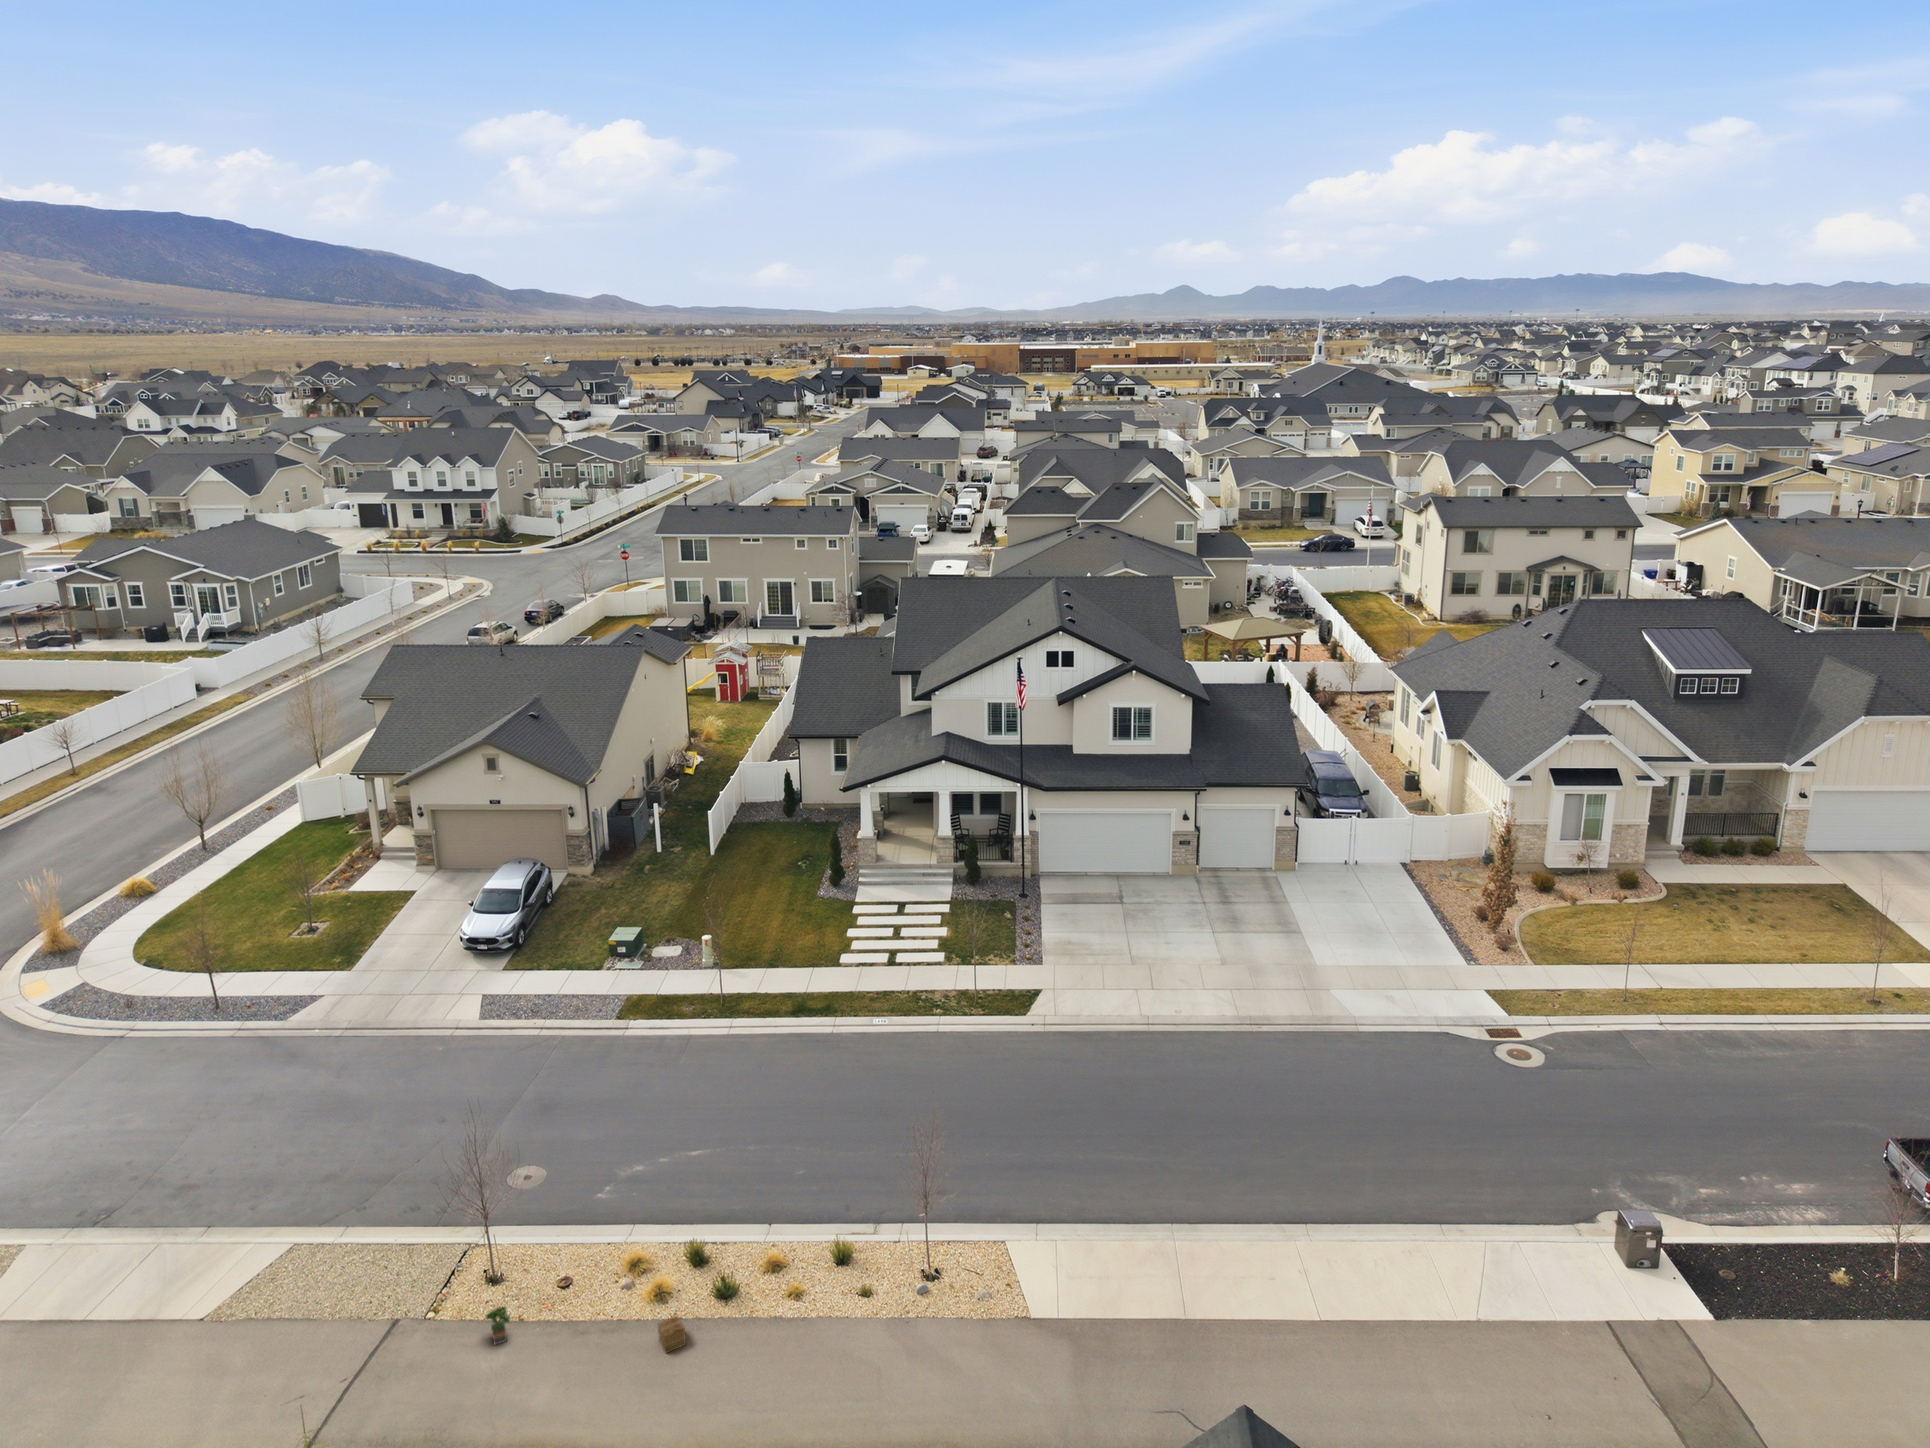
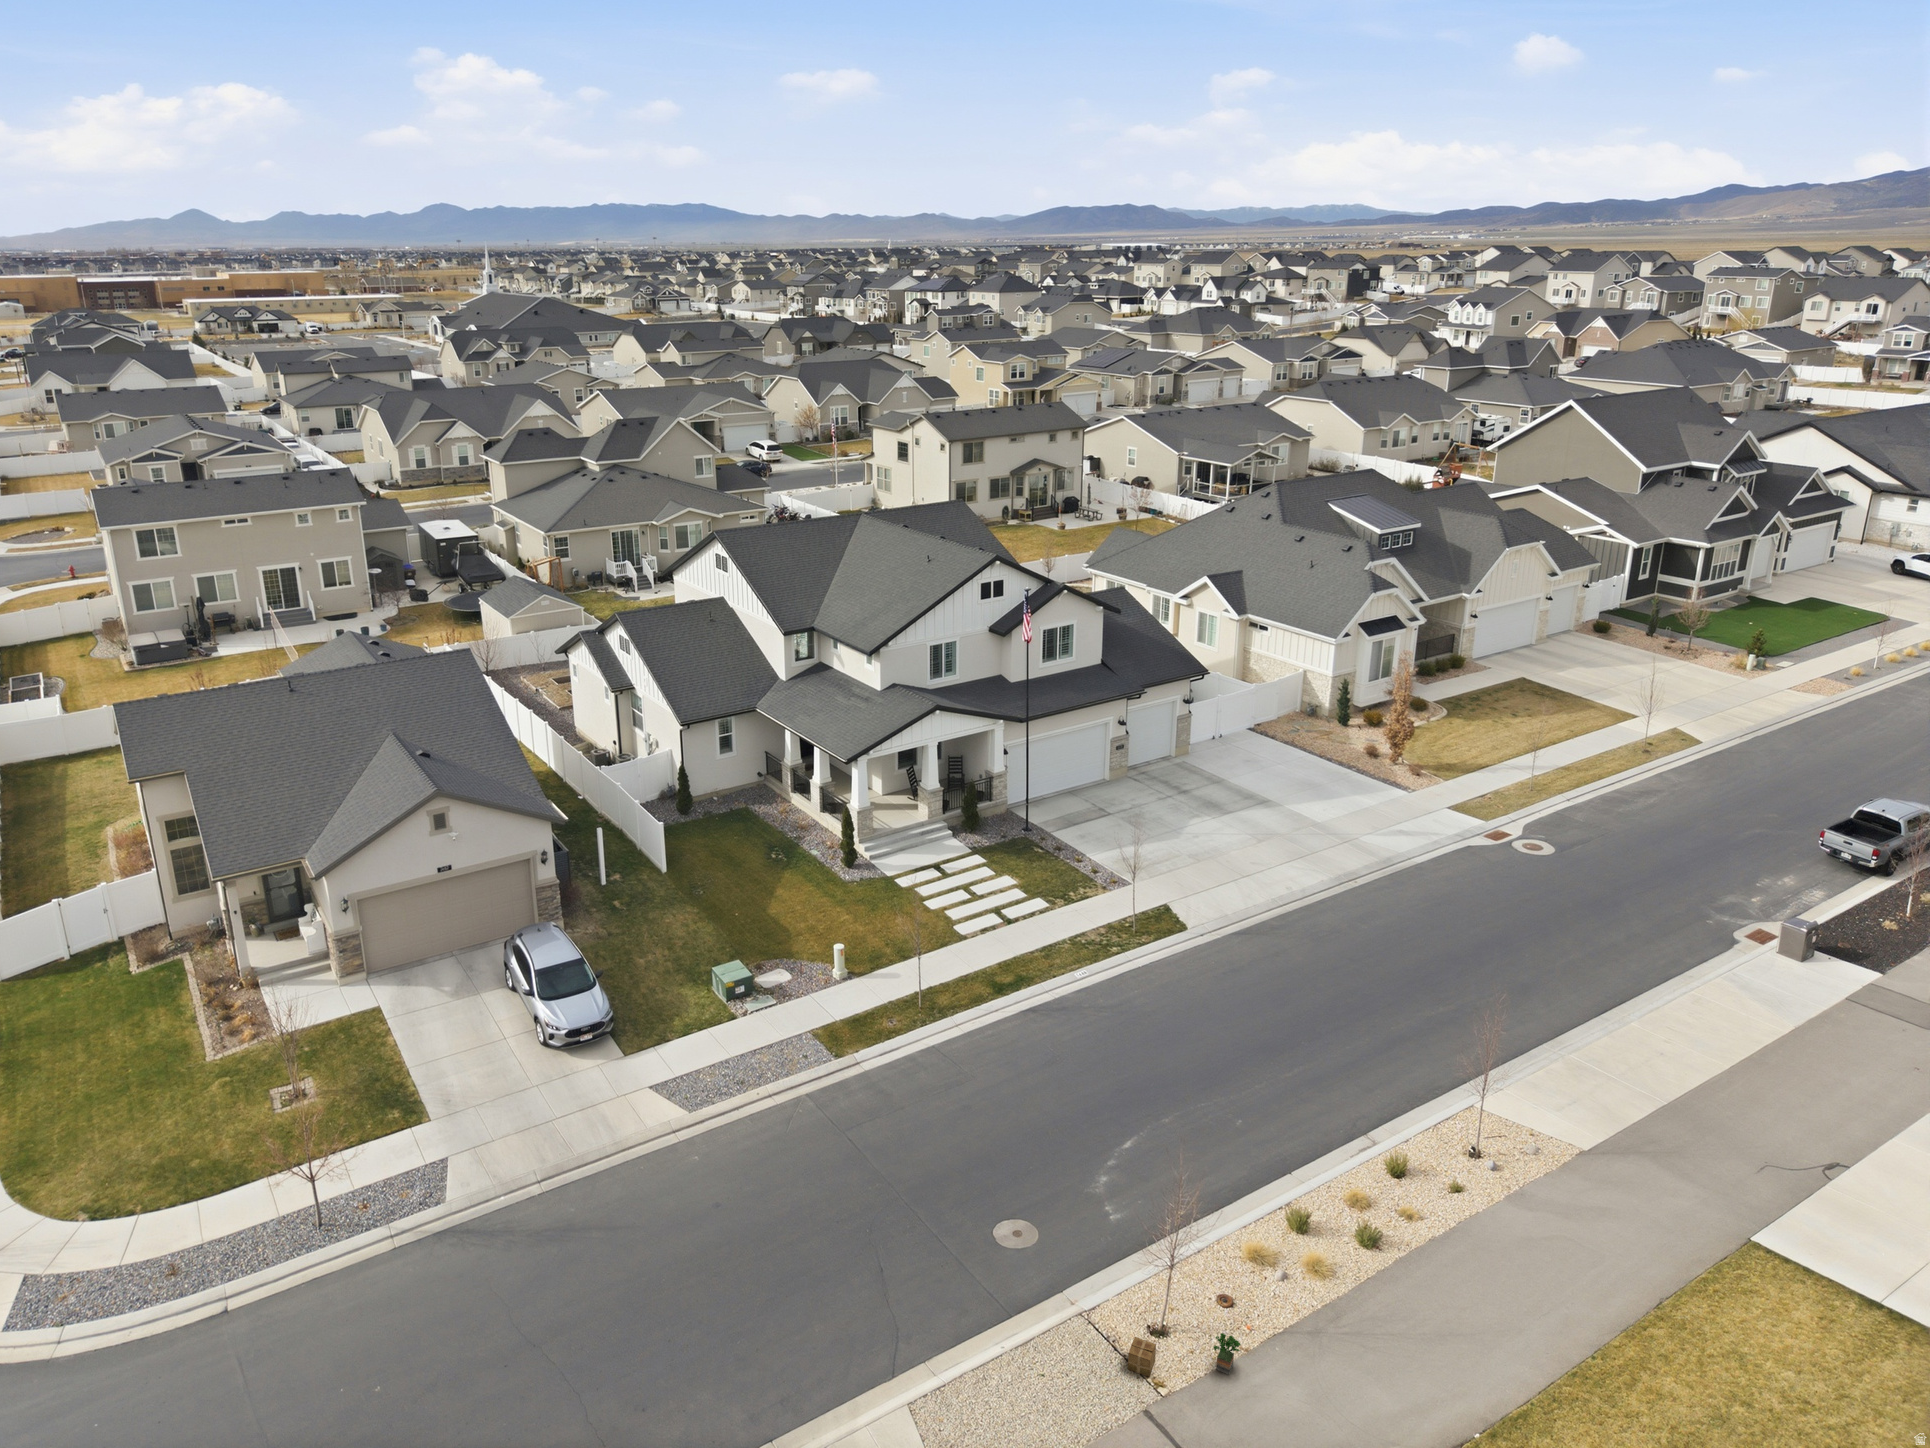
cardboard box: present [658,1315,686,1353] -> present [1128,1337,1156,1377]

